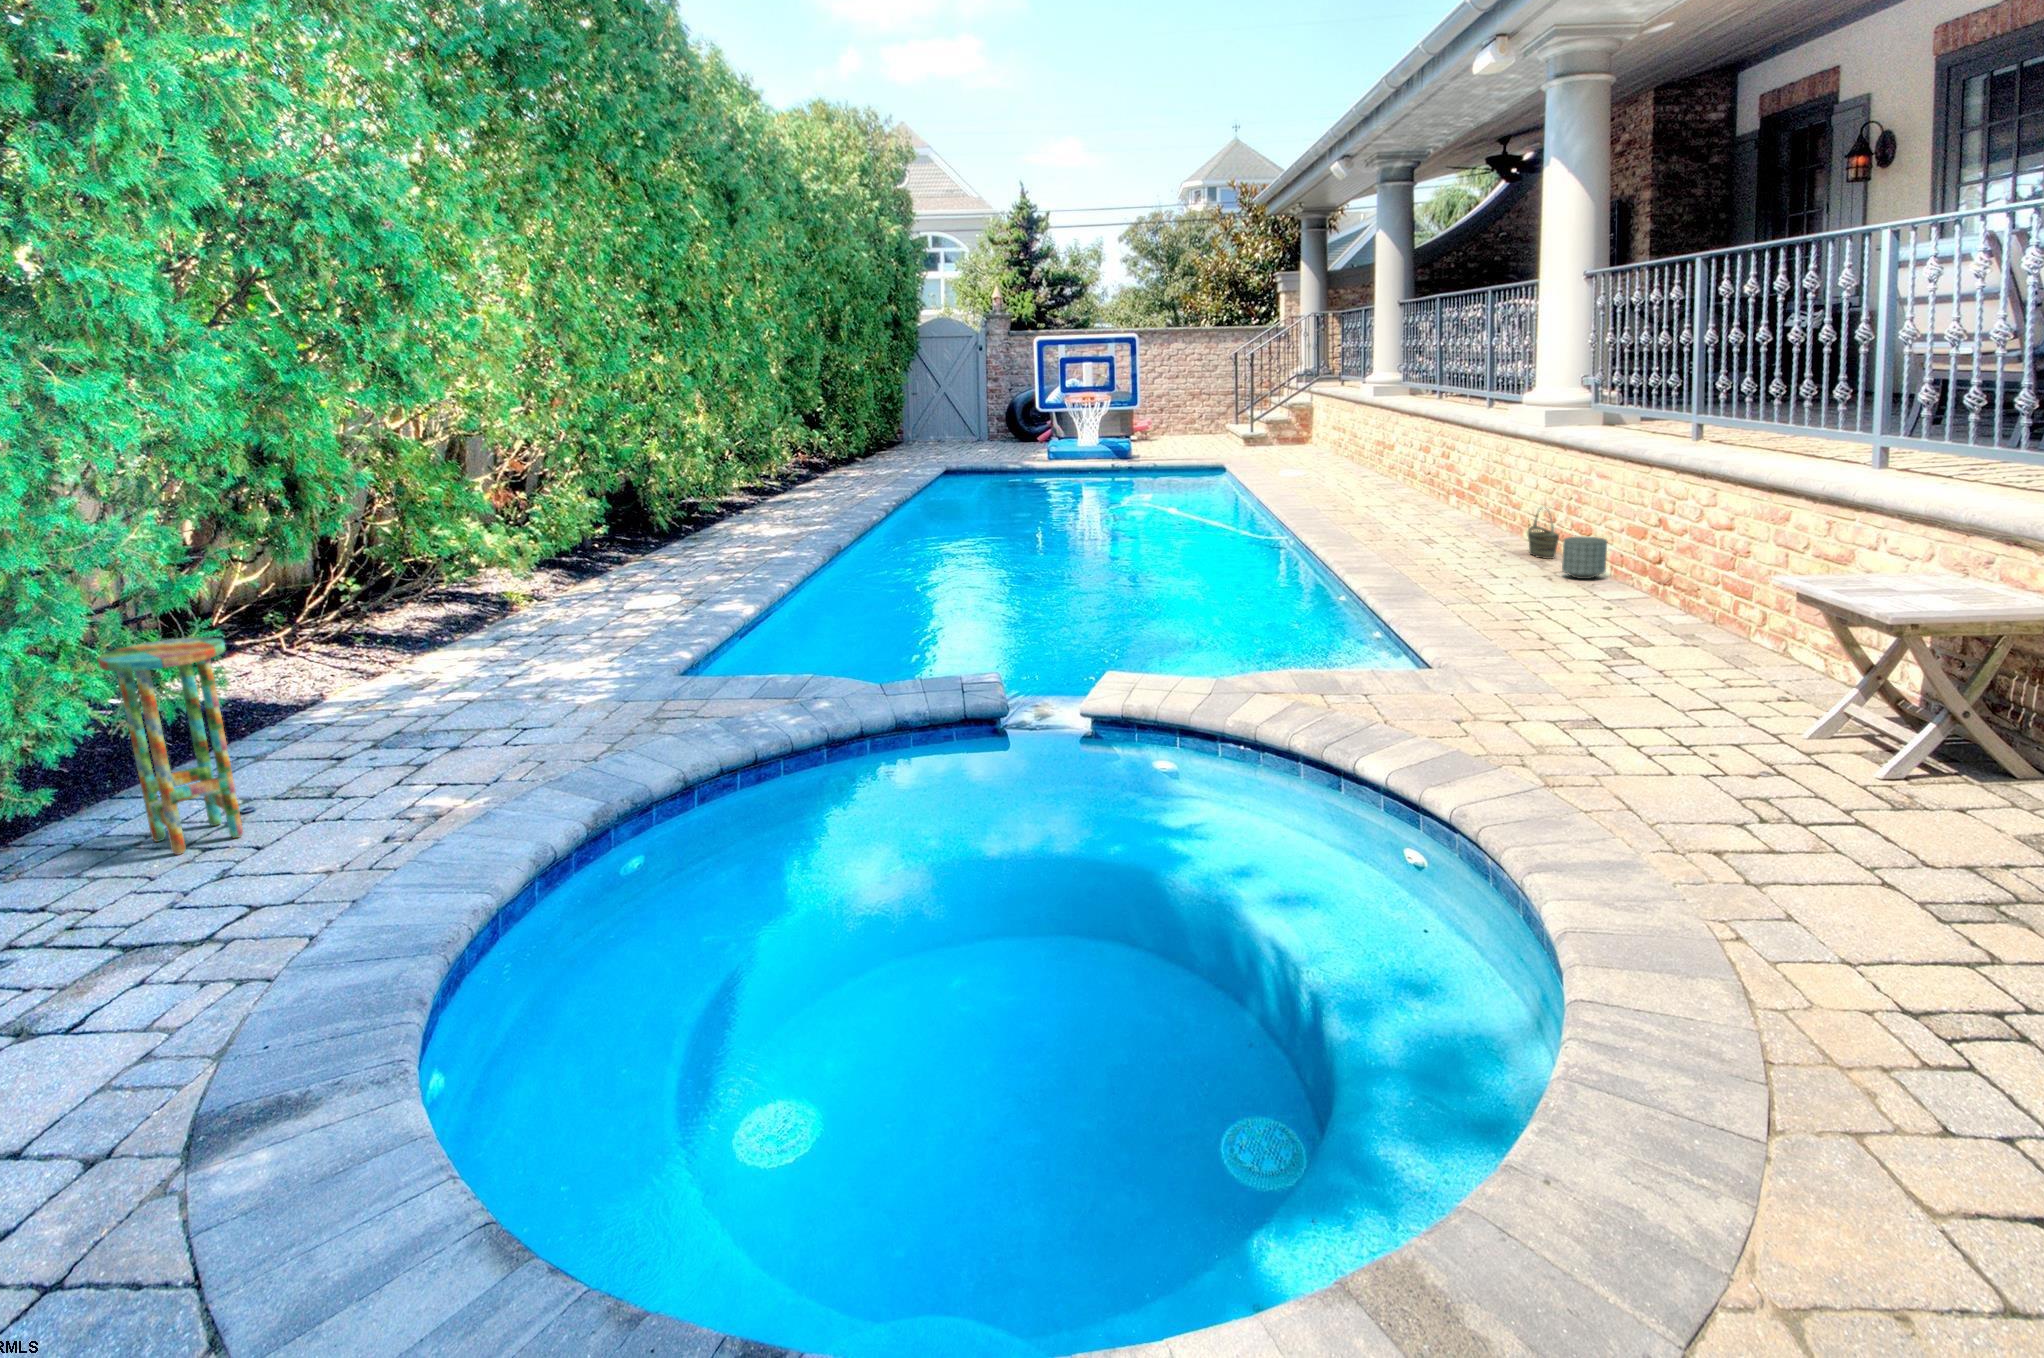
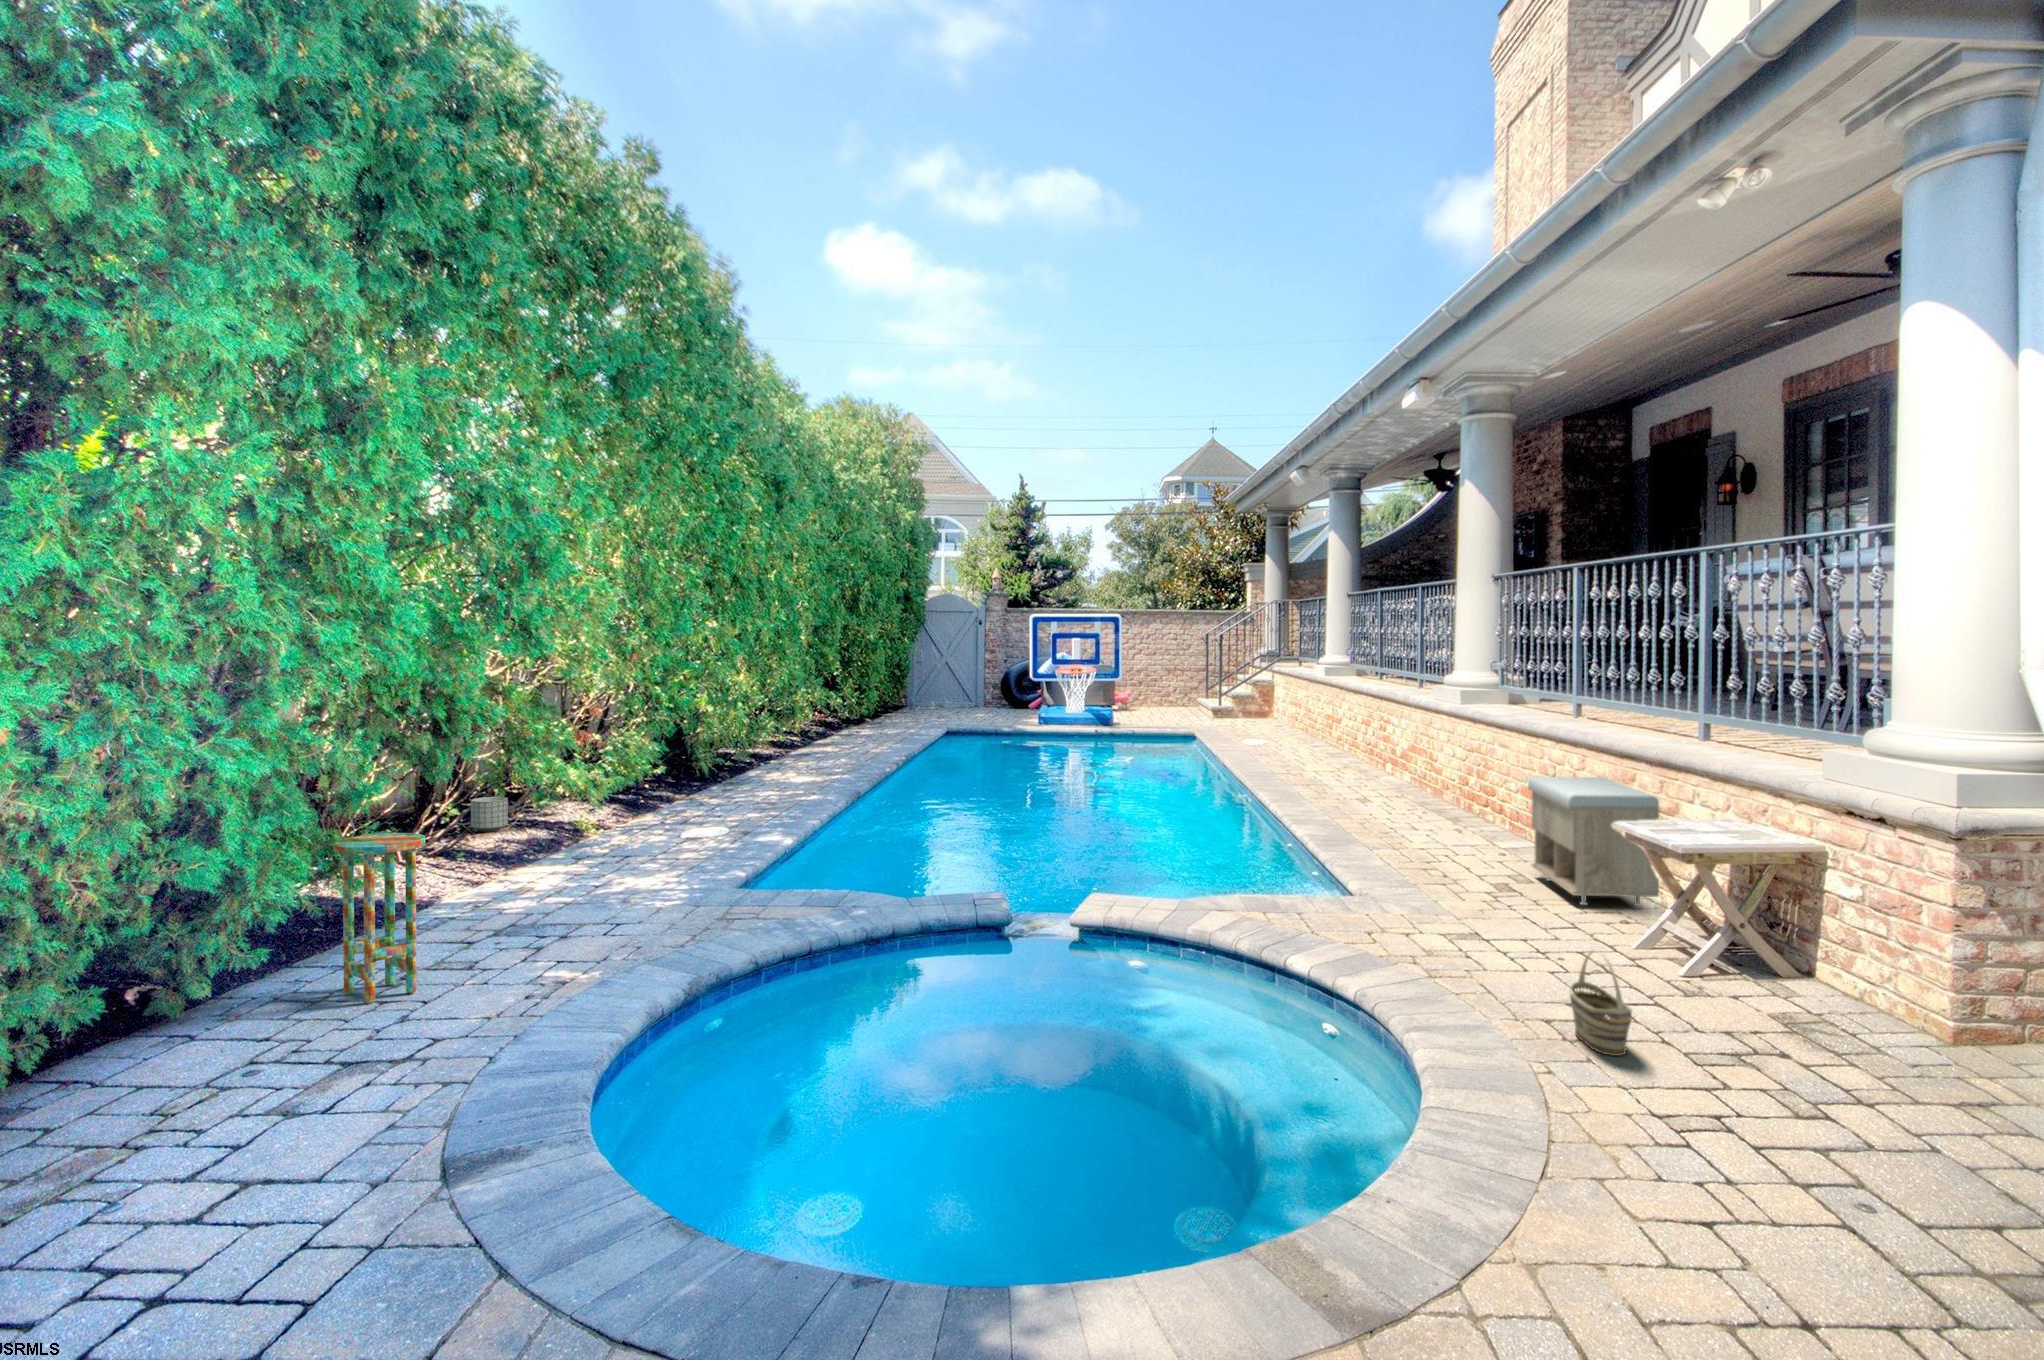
basket: present [1528,509,1559,559] -> present [1570,952,1632,1056]
storage bench: none [1640,511,1826,673] -> present [1528,777,1659,906]
planter: present [1562,537,1607,579] -> present [471,797,508,832]

